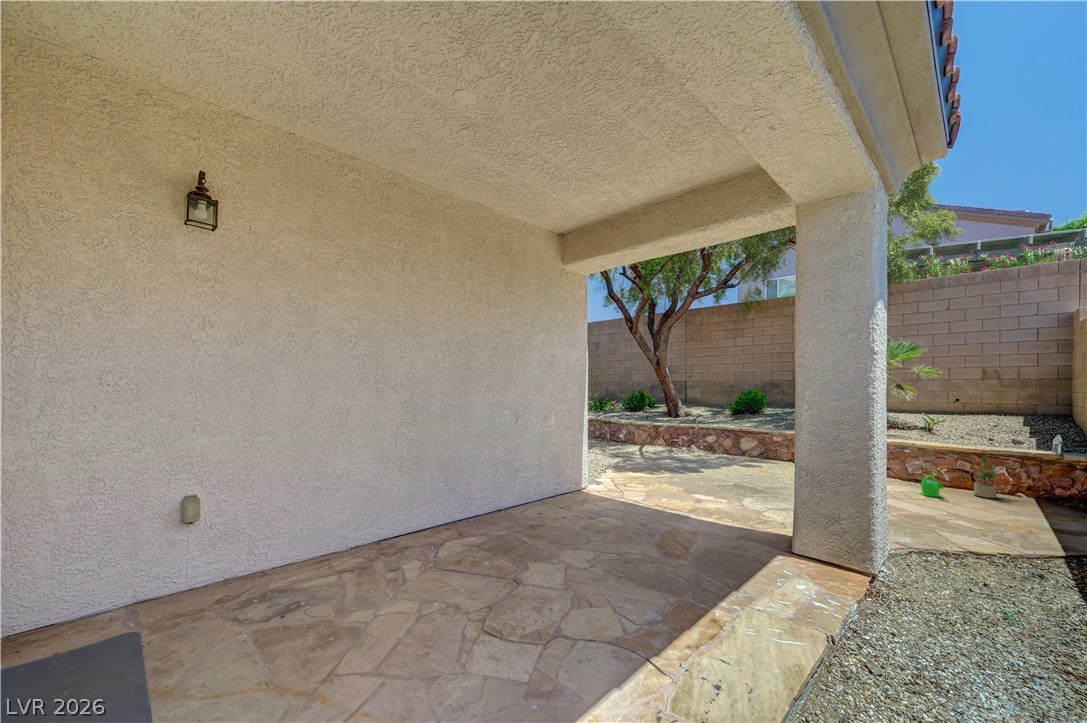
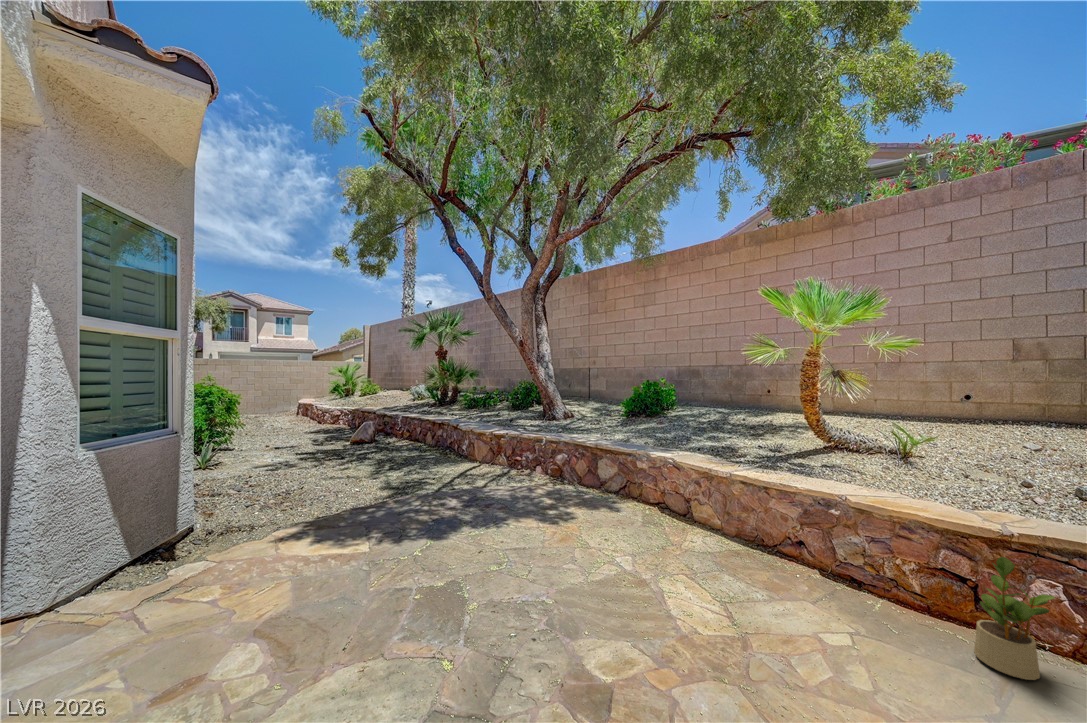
watering can: present [921,475,944,497] -> none [836,596,887,660]

